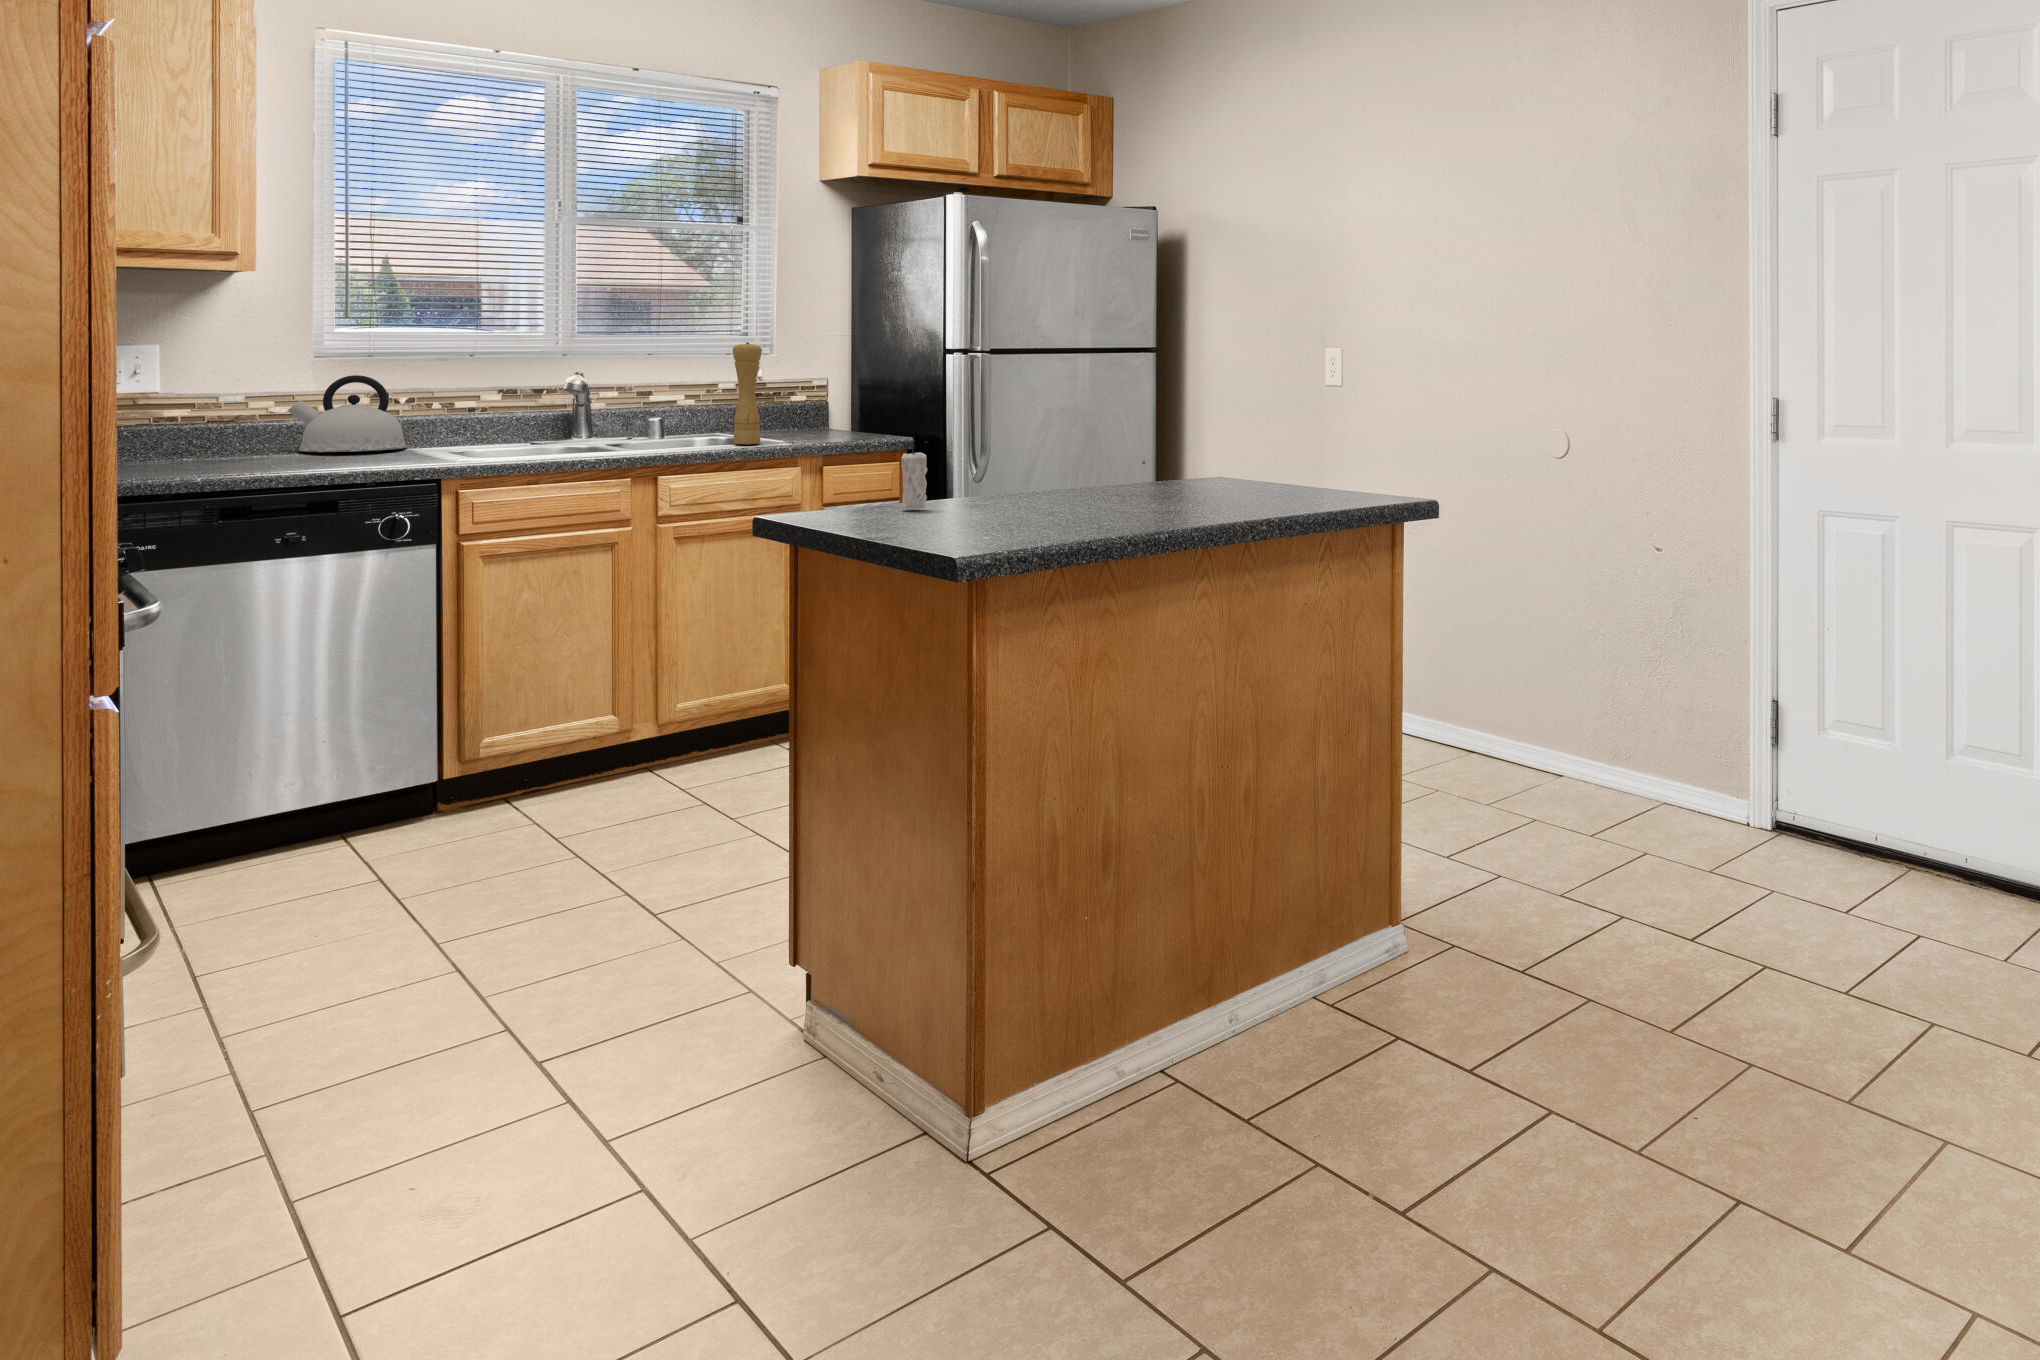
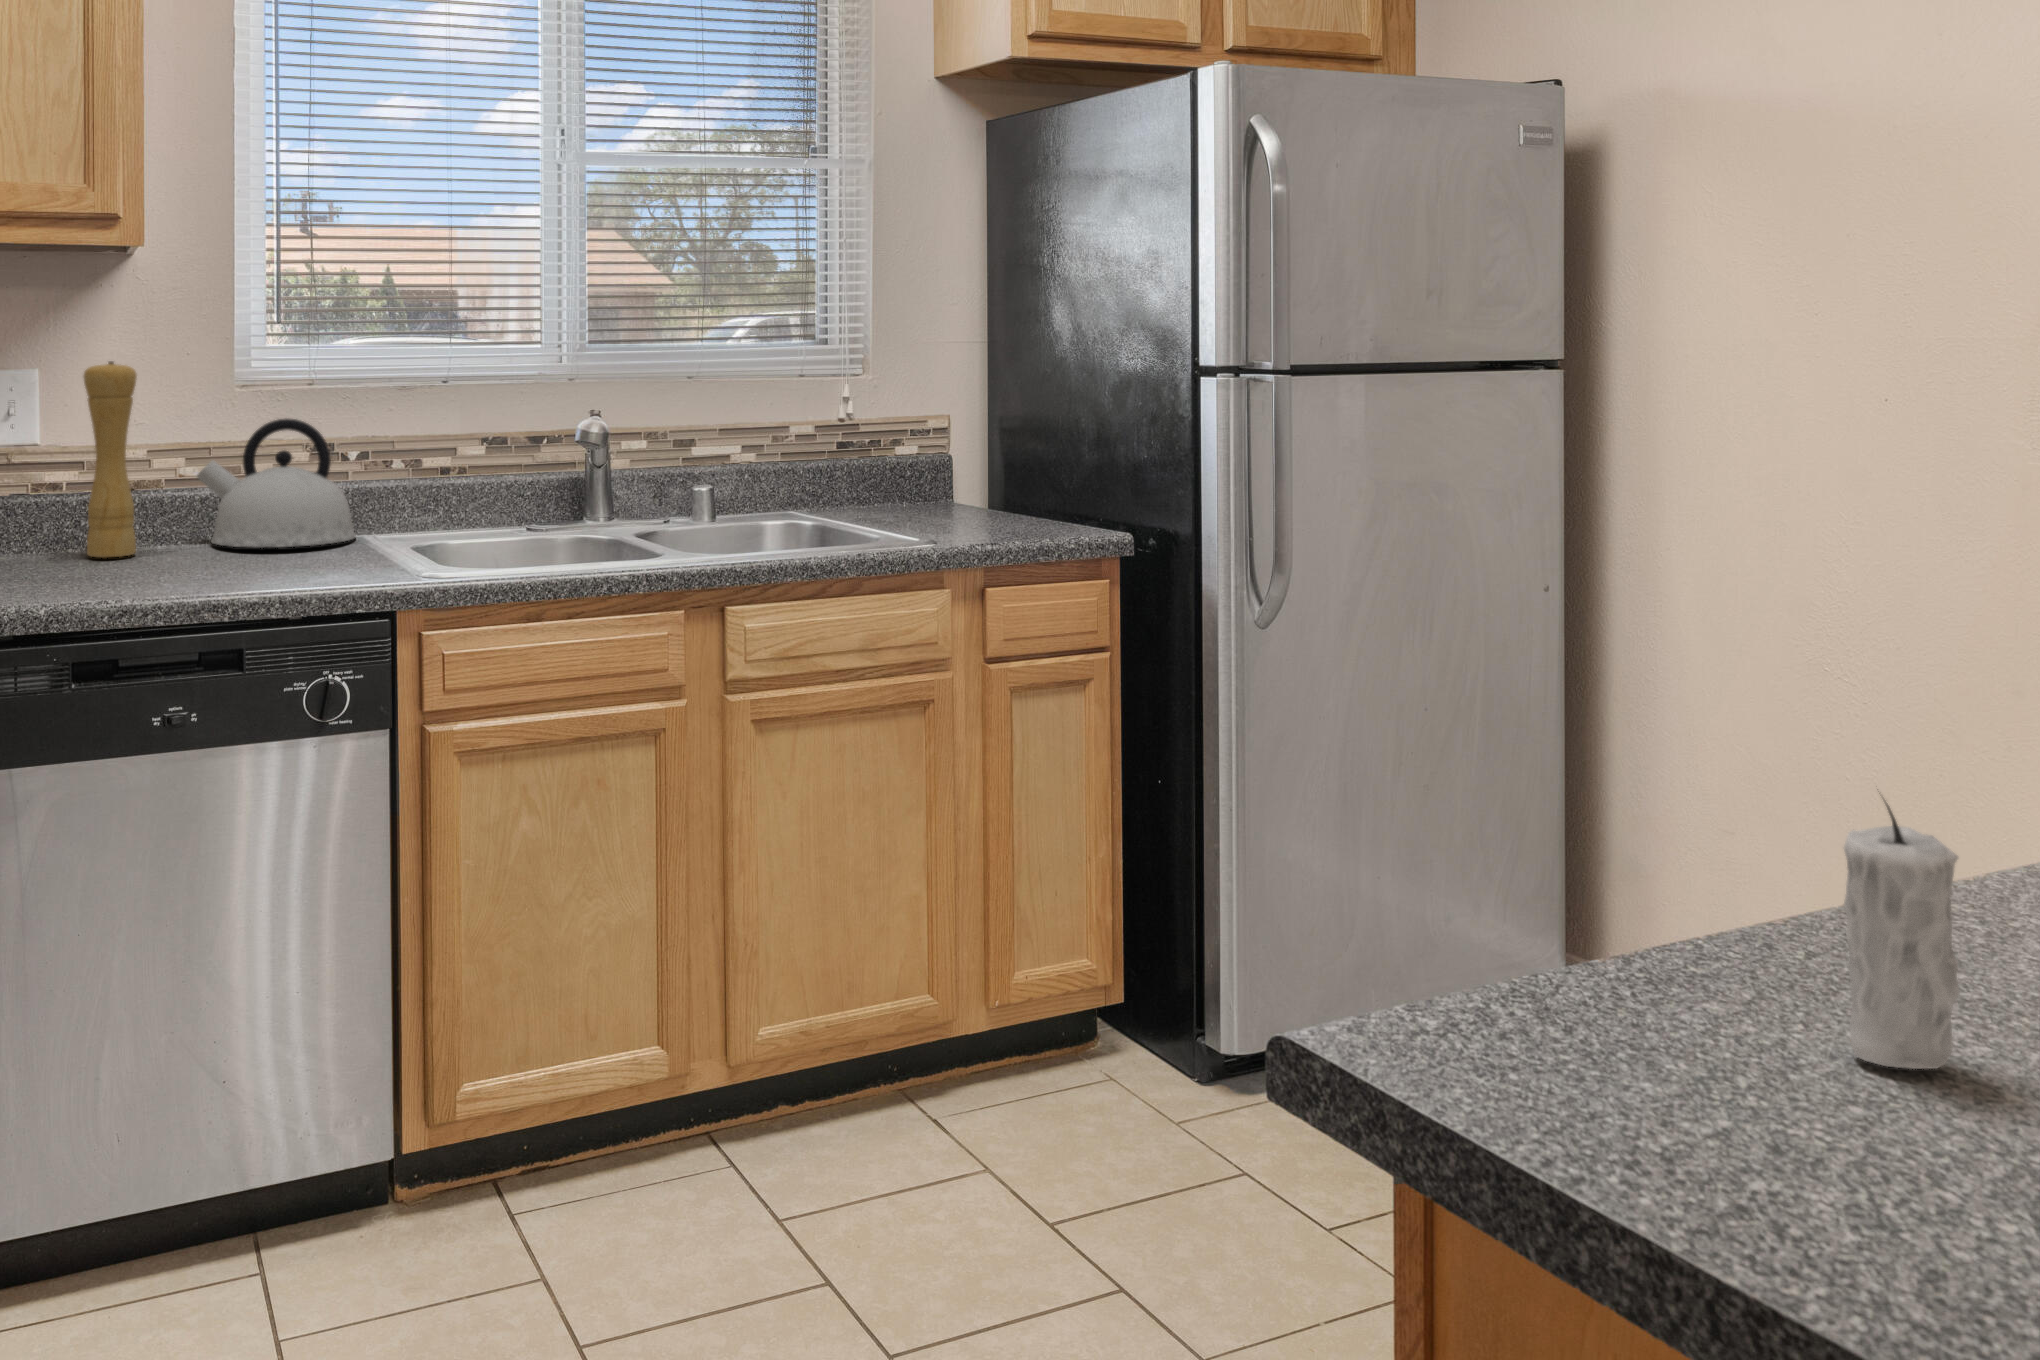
pepper mill: present [733,343,762,444] -> present [84,361,137,558]

